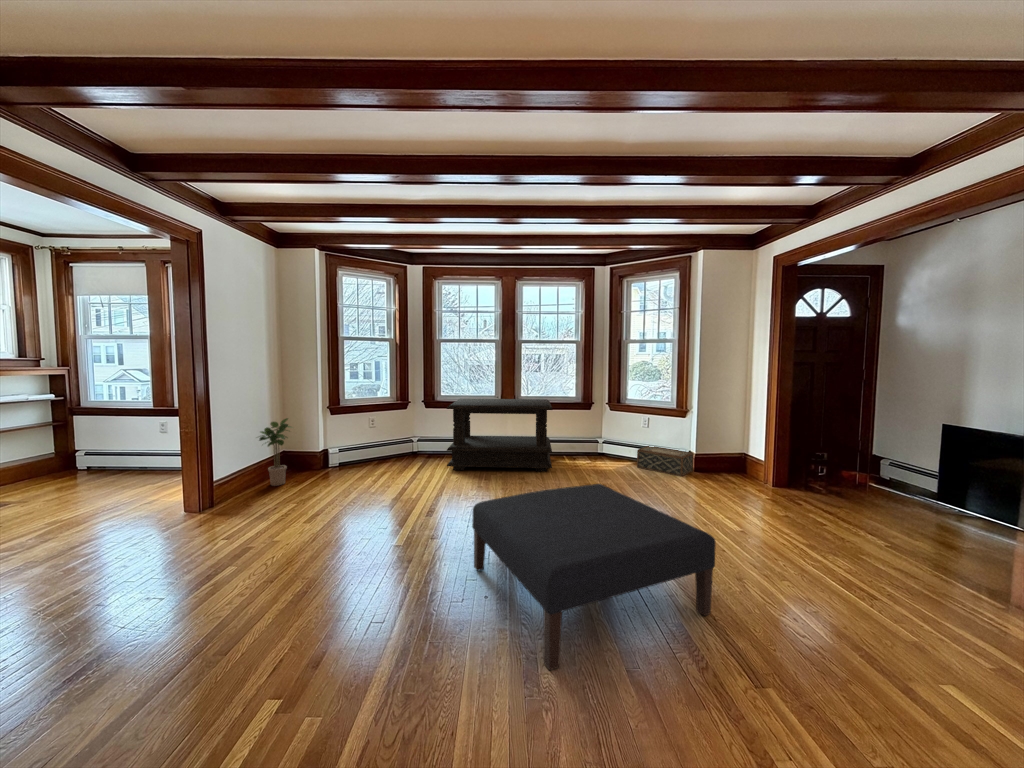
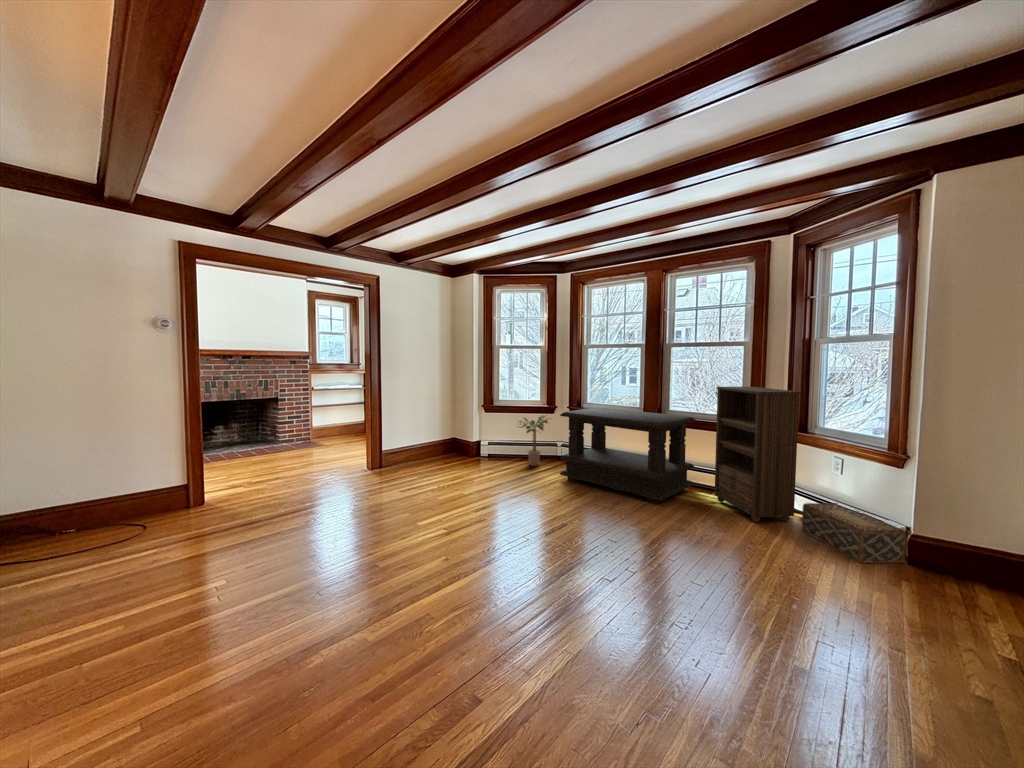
bookshelf: none [572,374,631,469] -> present [714,387,801,522]
potted plant: present [259,418,292,486] -> present [522,416,549,466]
ottoman: present [472,484,716,670] -> none [296,502,559,719]

